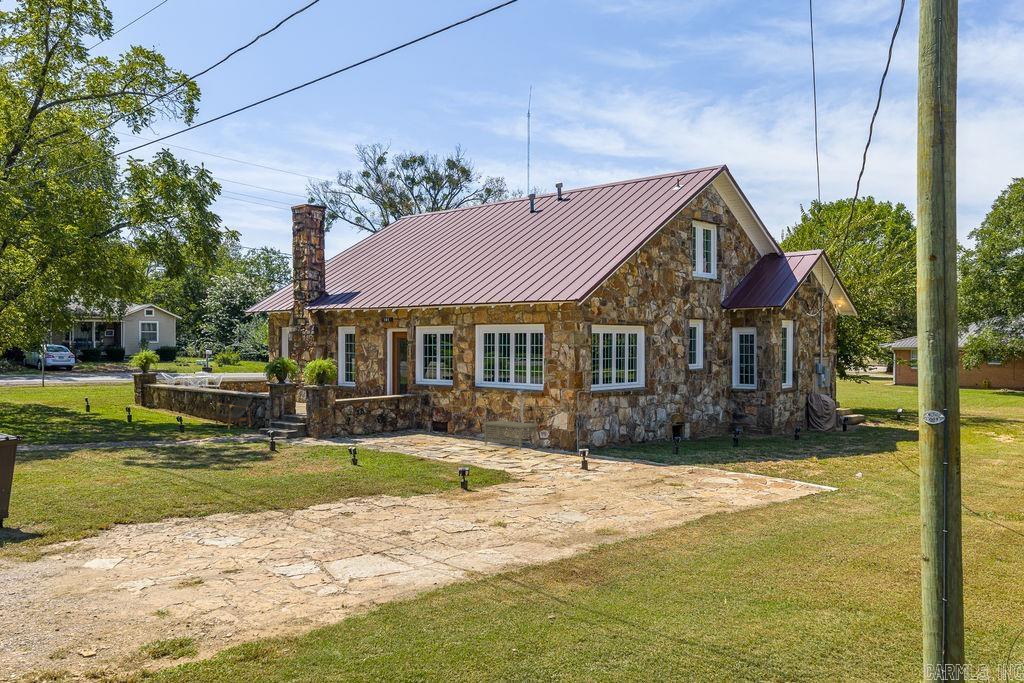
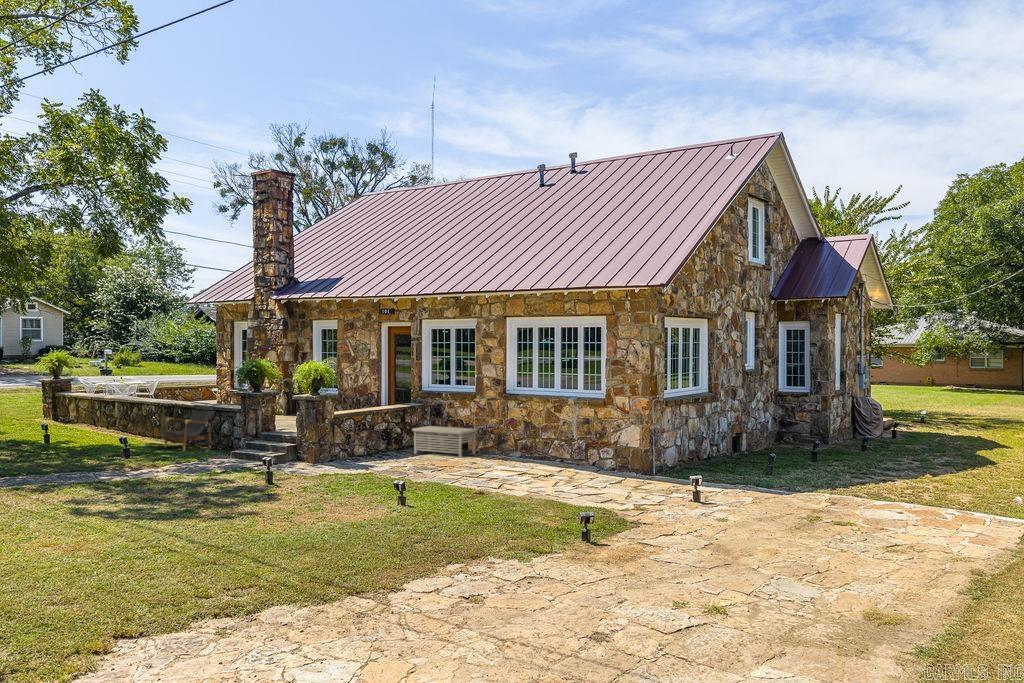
storage bench: present [483,421,538,449] -> present [412,426,476,457]

